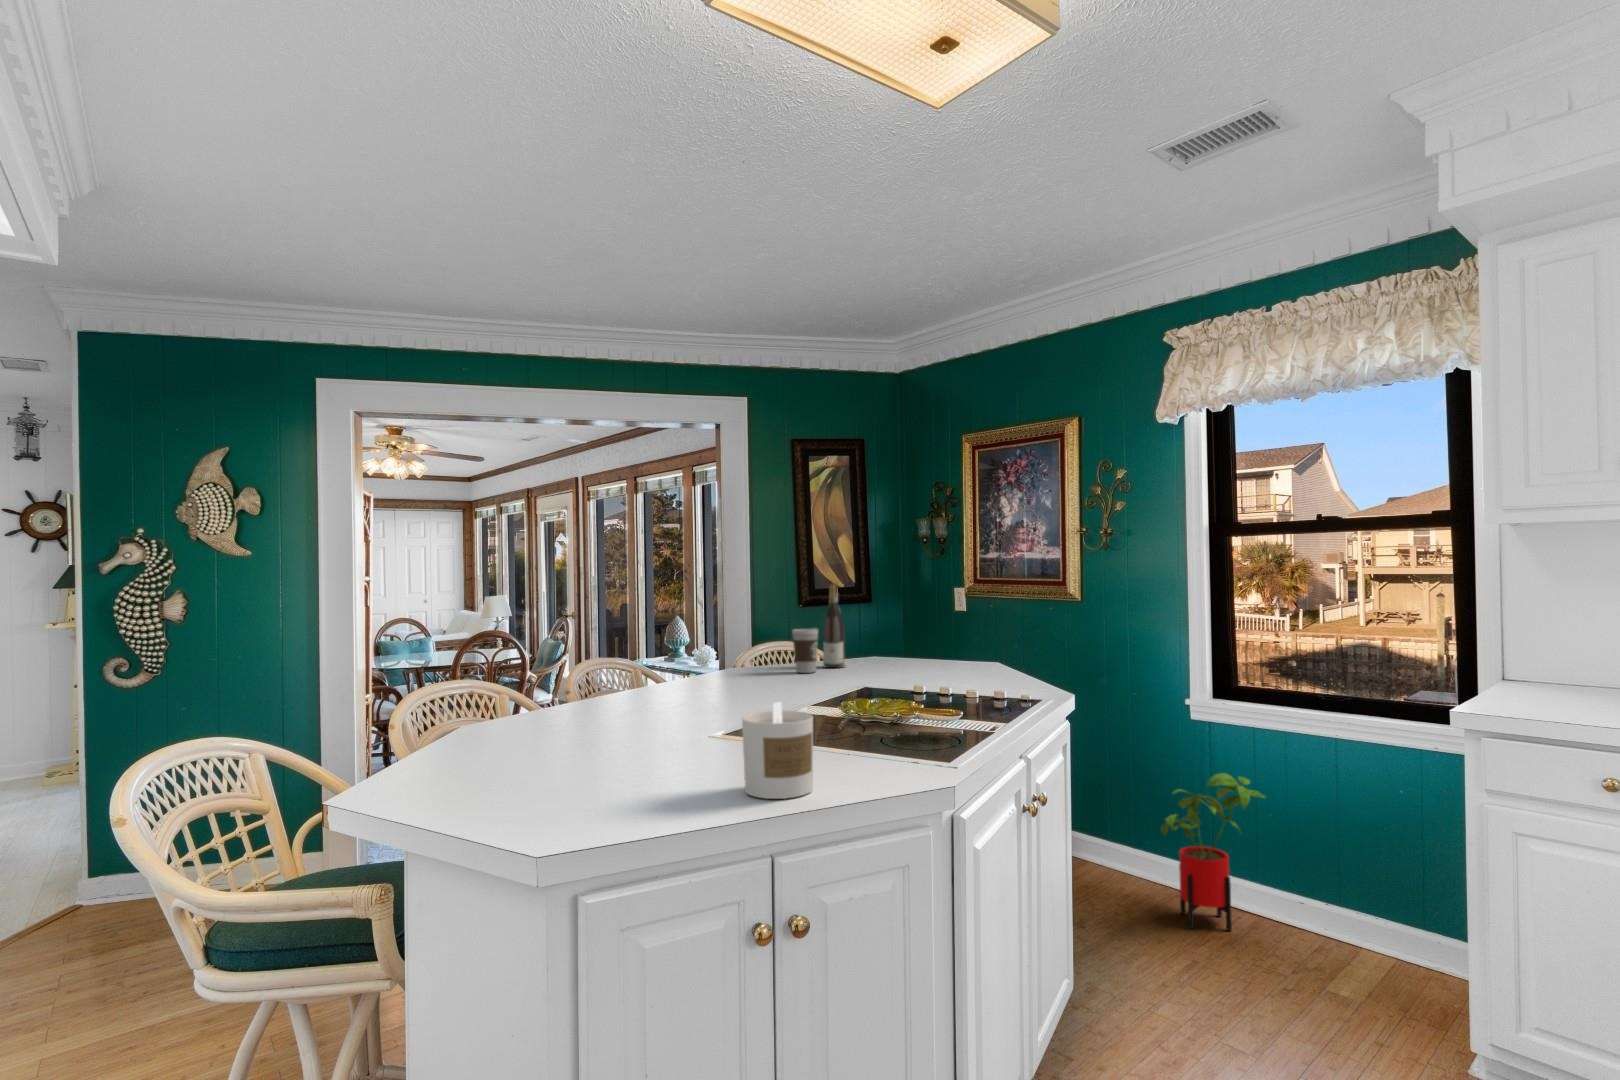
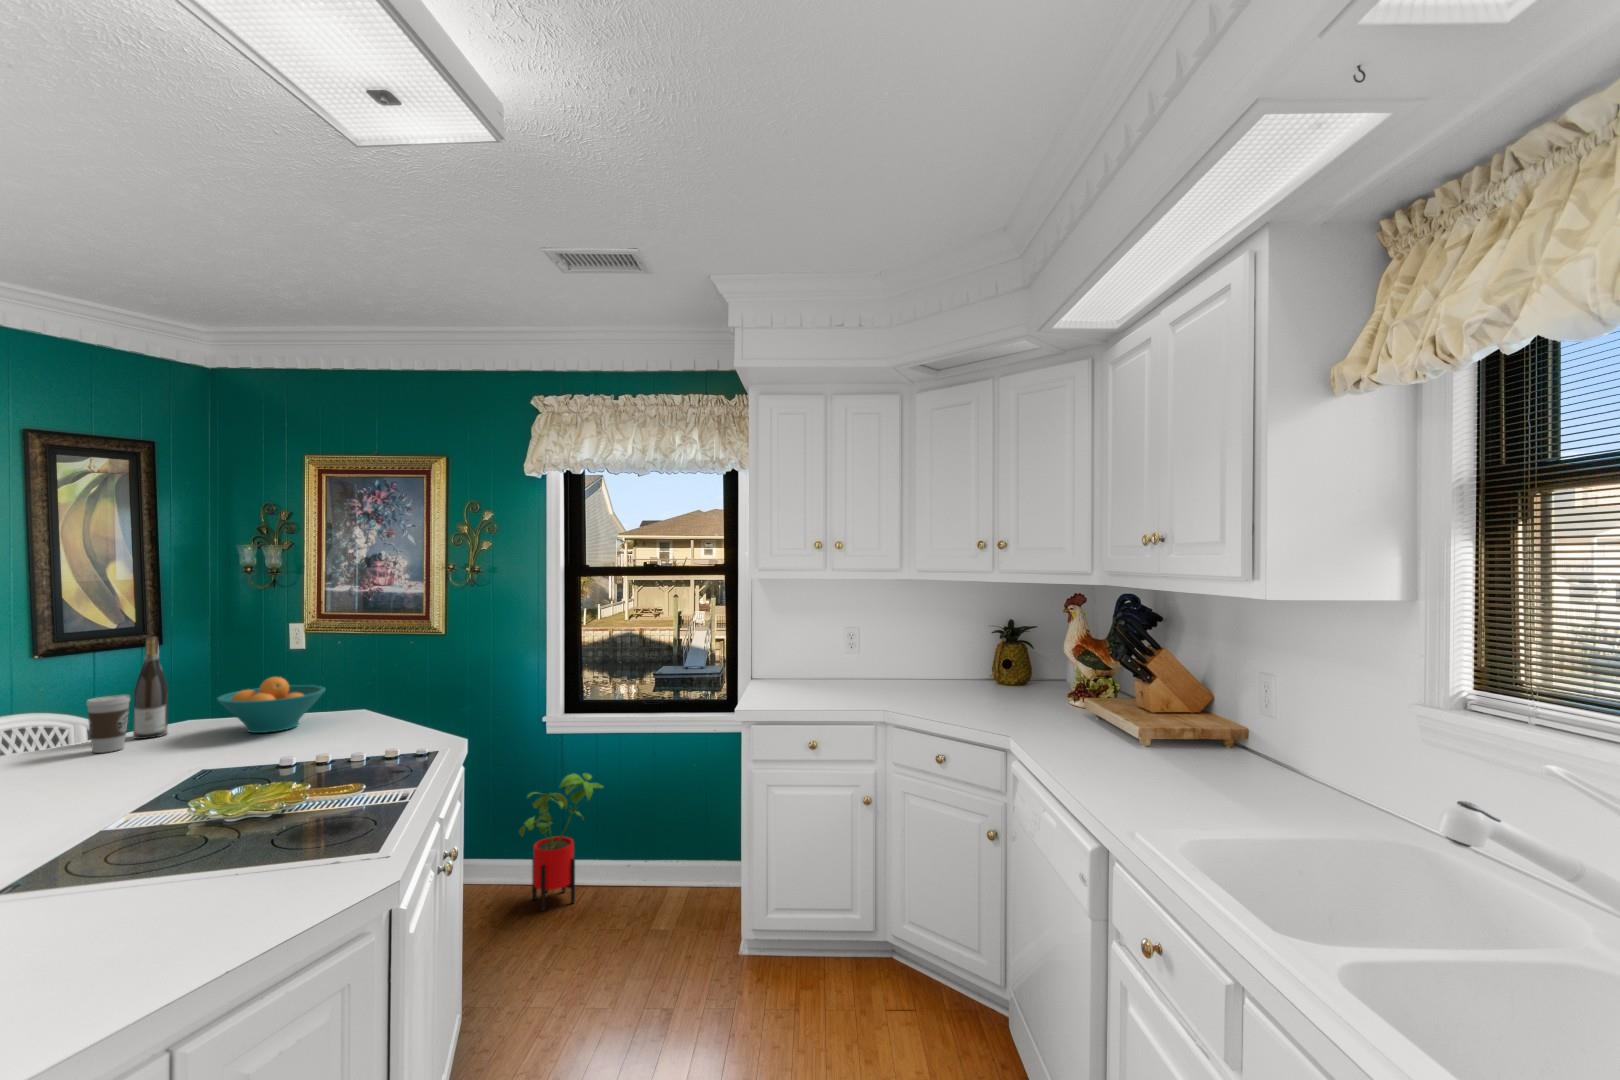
fruit bowl: none [875,623,958,672] -> present [217,677,326,733]
candle: present [742,702,813,799] -> none [93,851,213,989]

